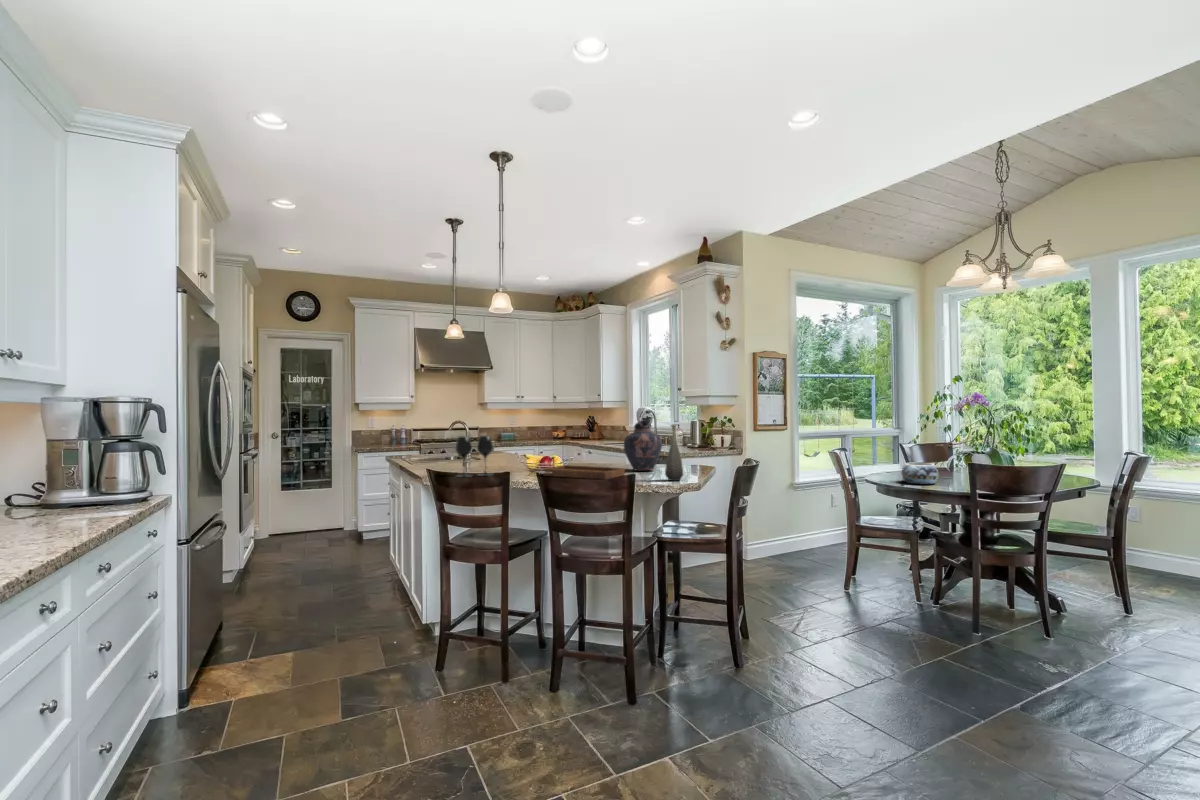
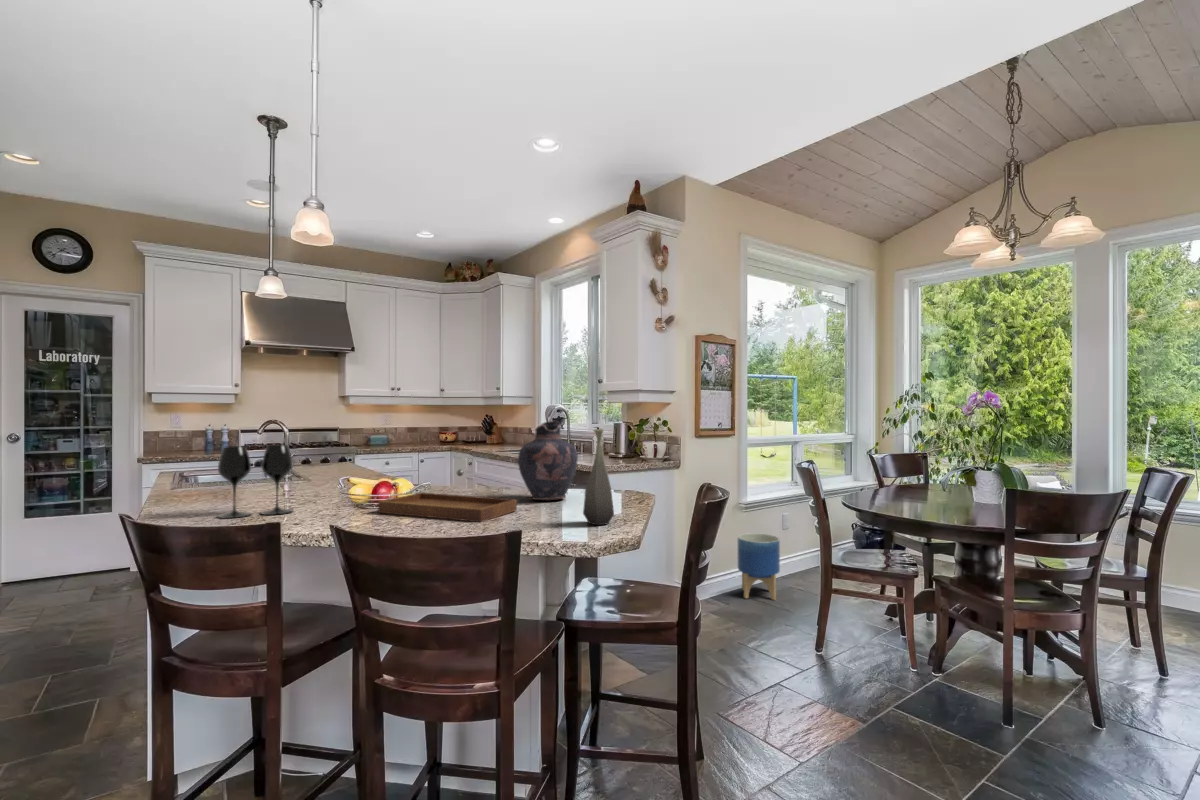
decorative bowl: present [902,463,939,485] -> none [901,482,950,513]
planter: none [790,507,824,558] -> present [738,533,780,600]

